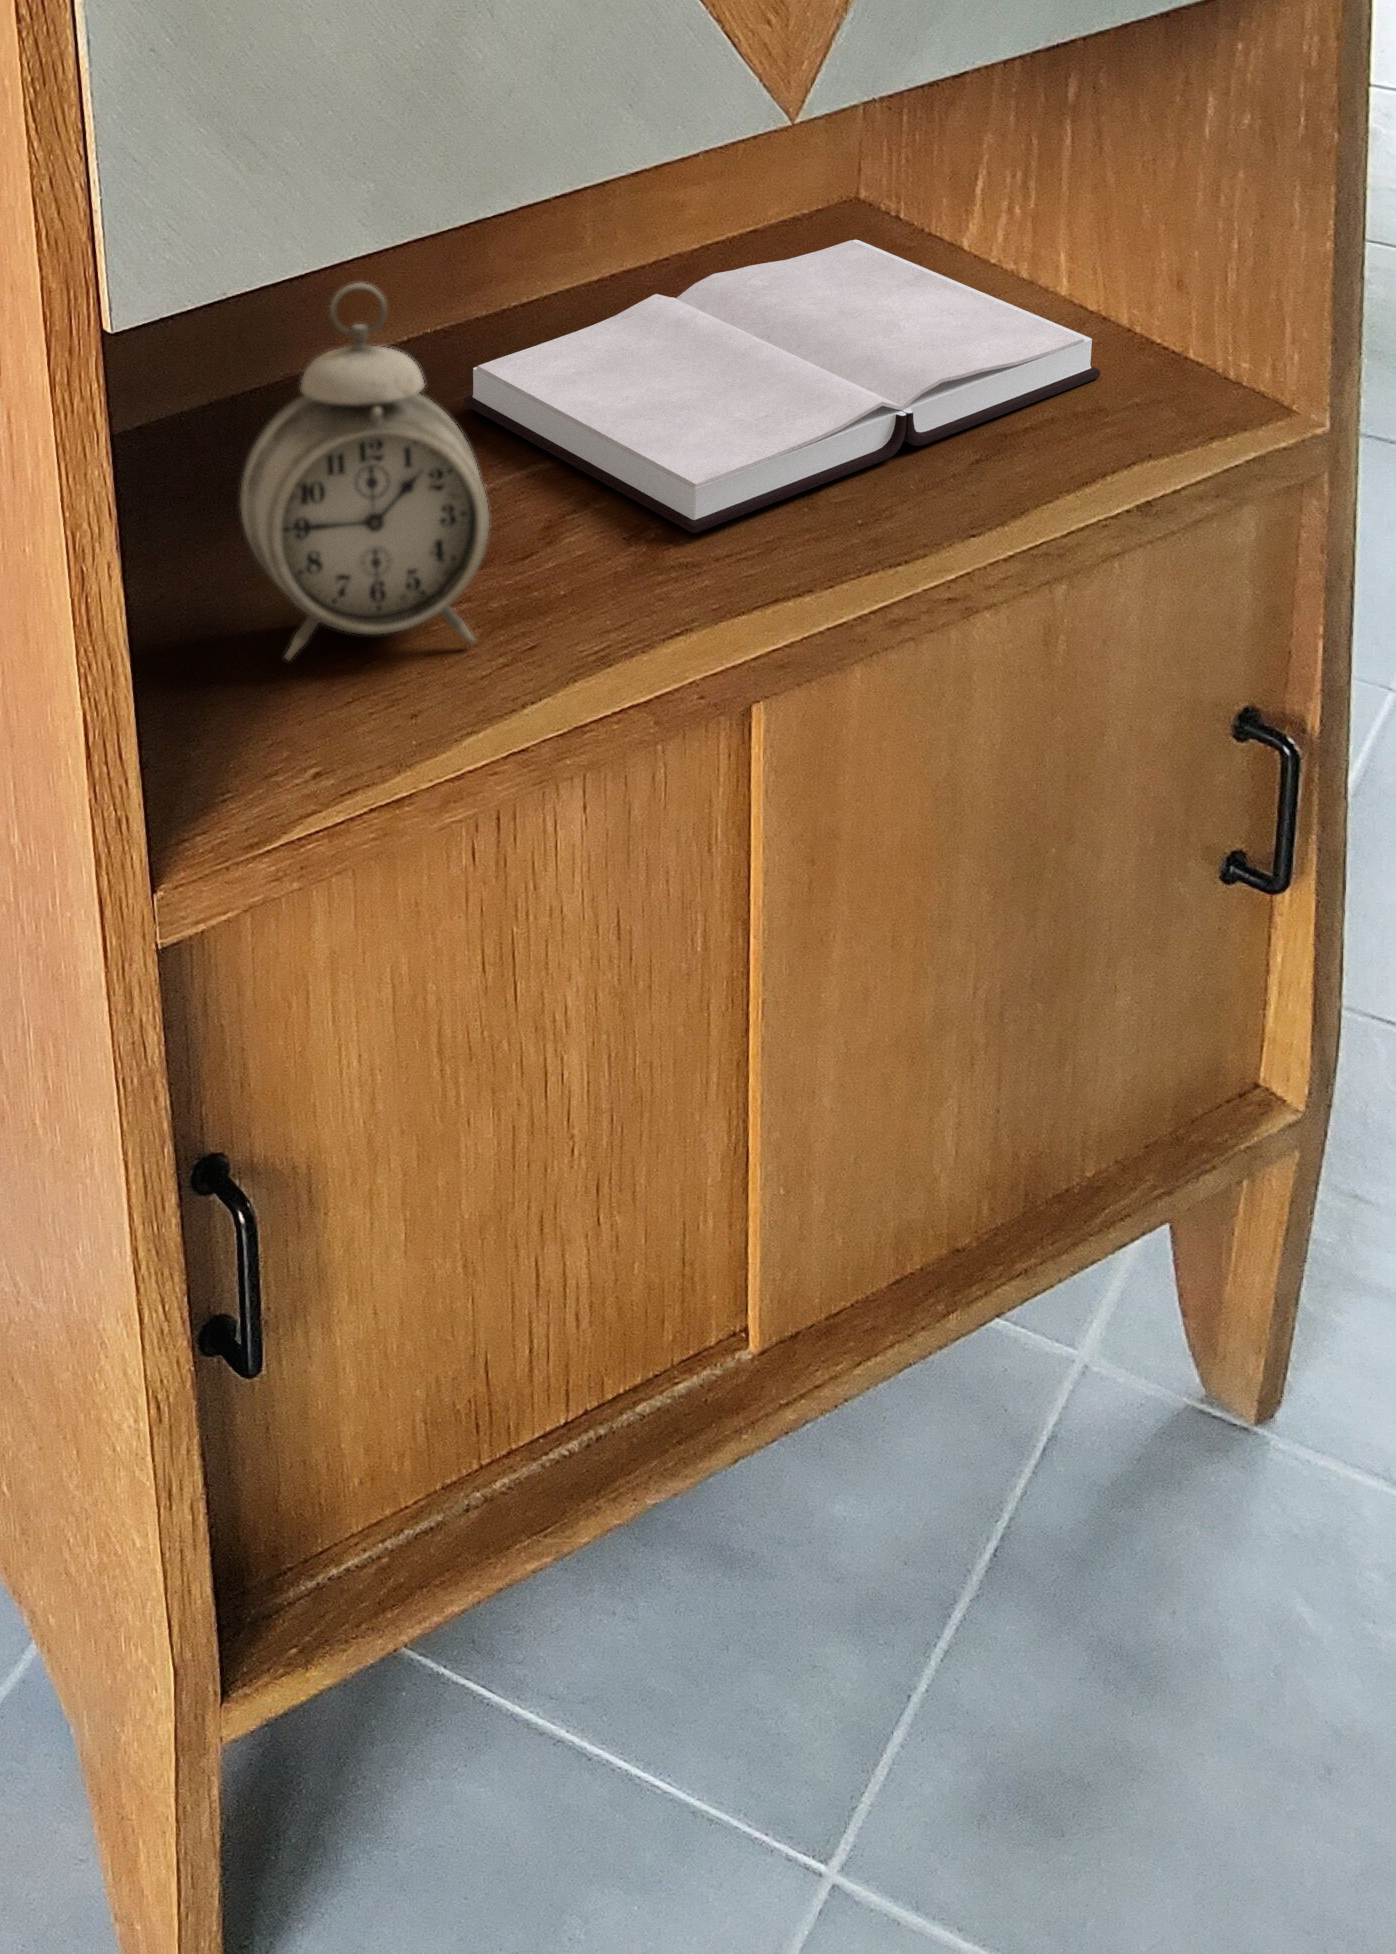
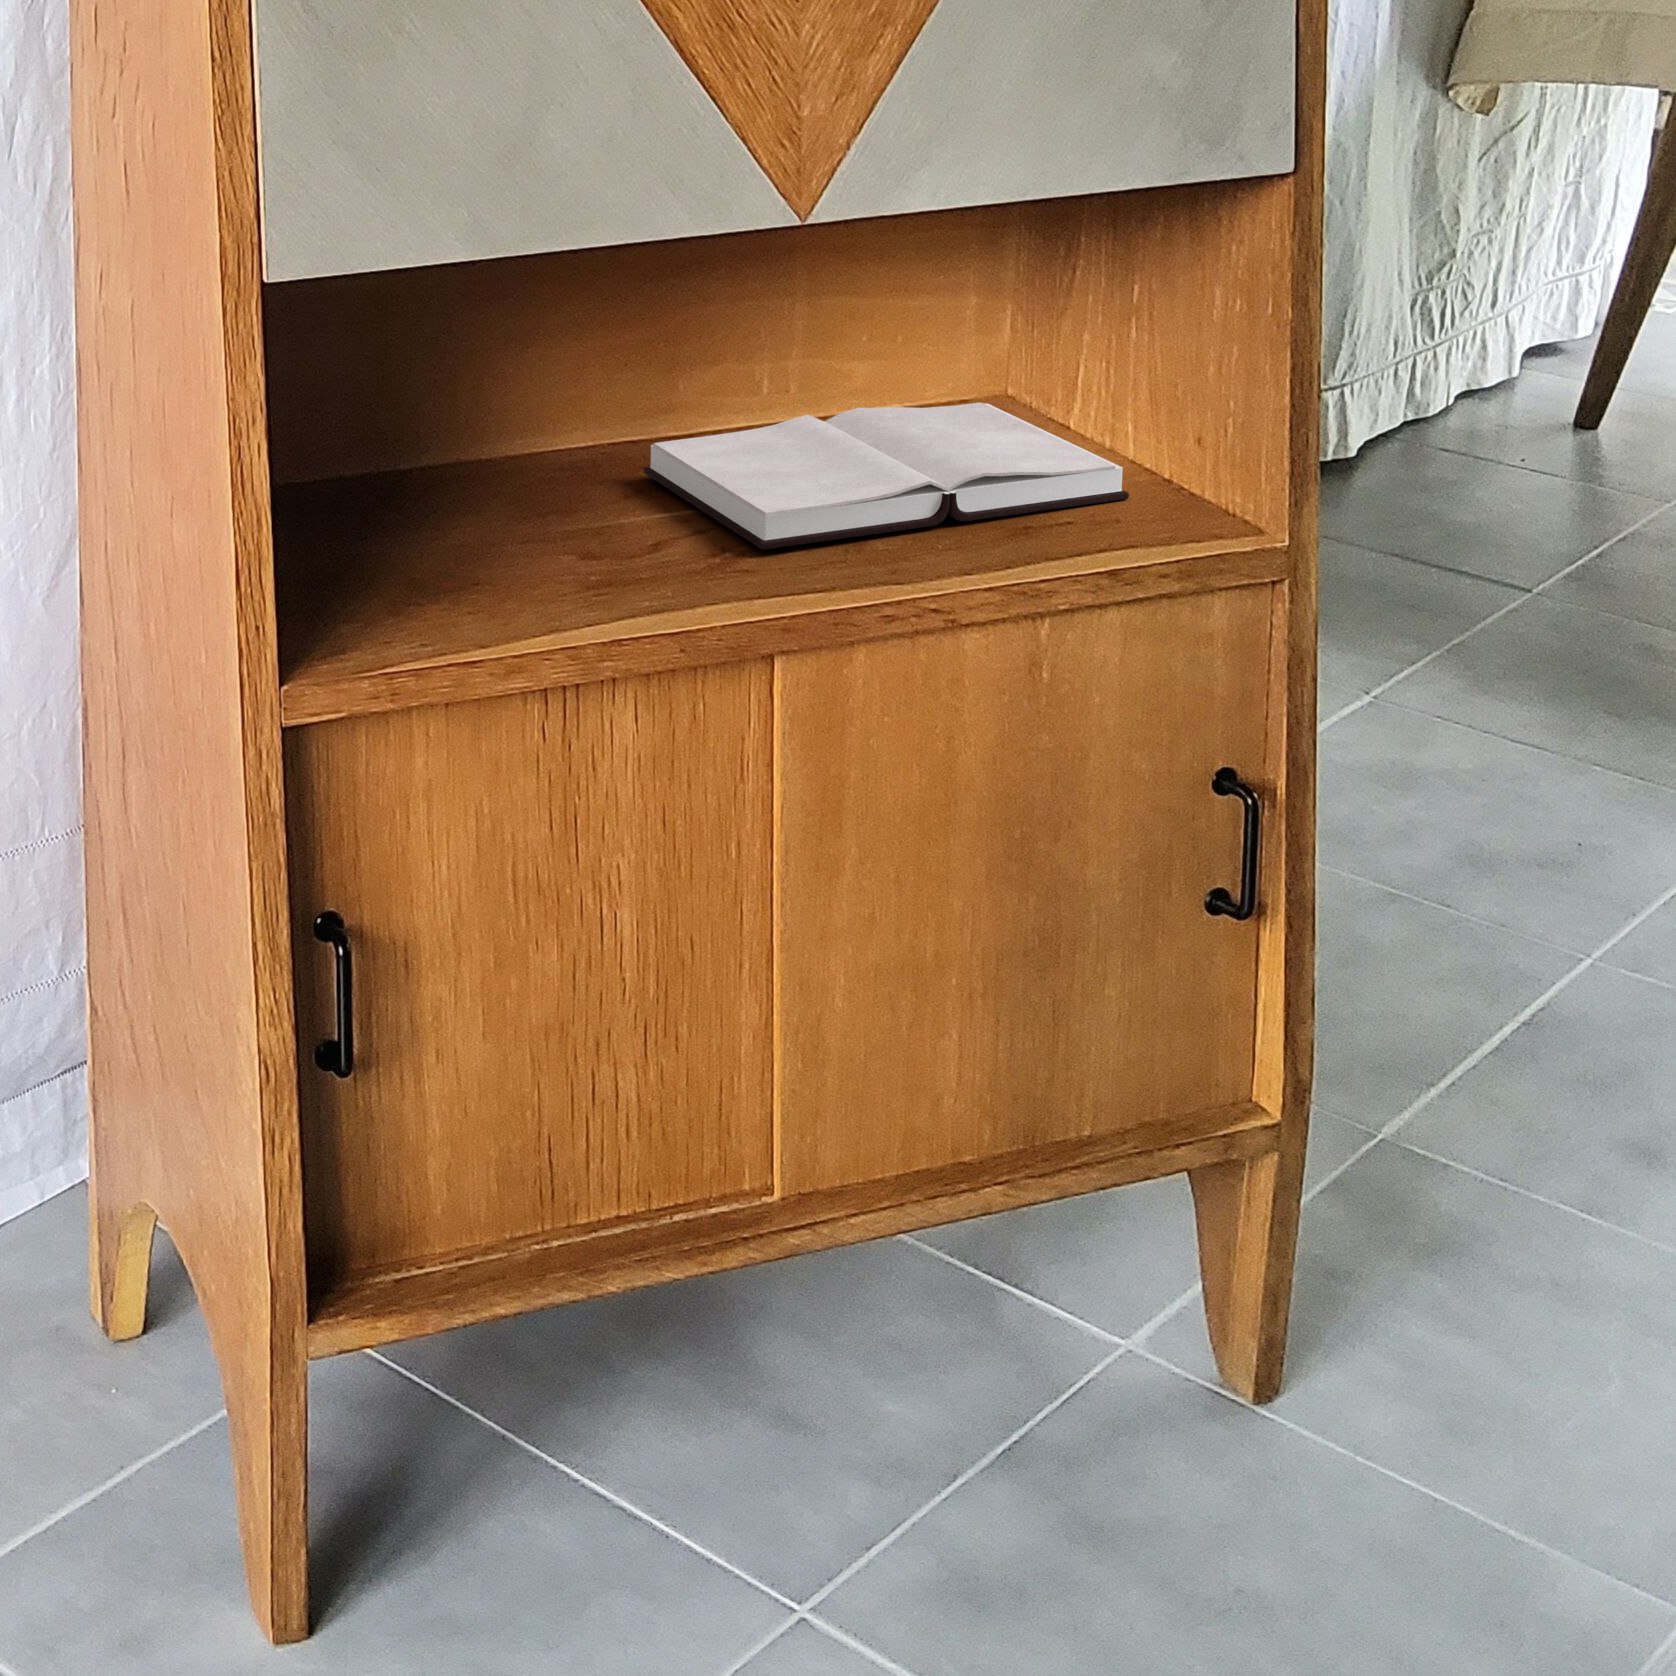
alarm clock: present [240,283,489,660] -> none [422,323,594,591]

